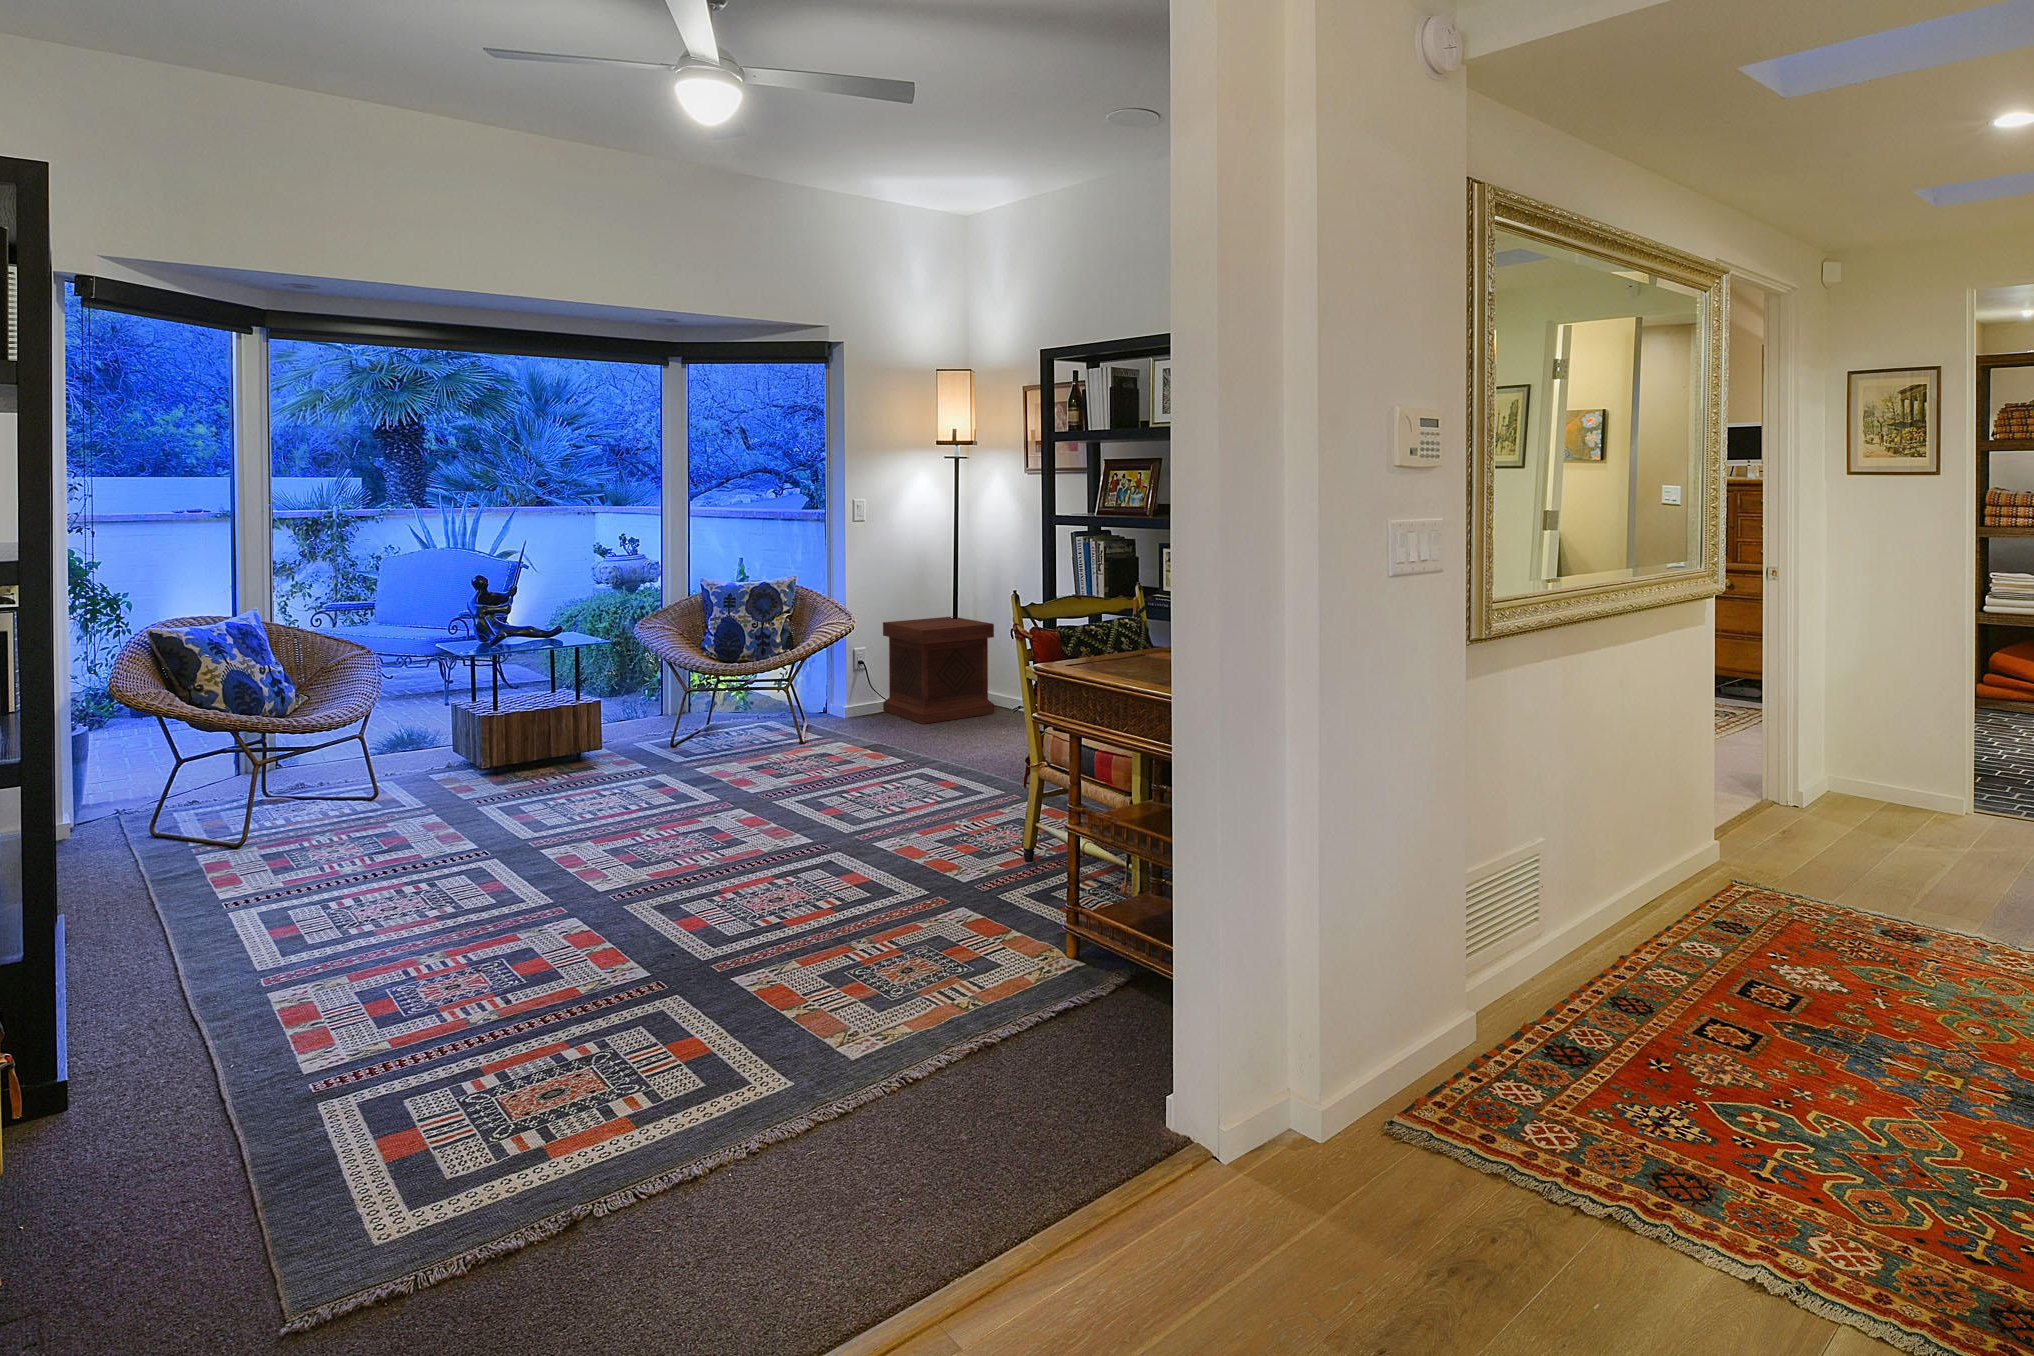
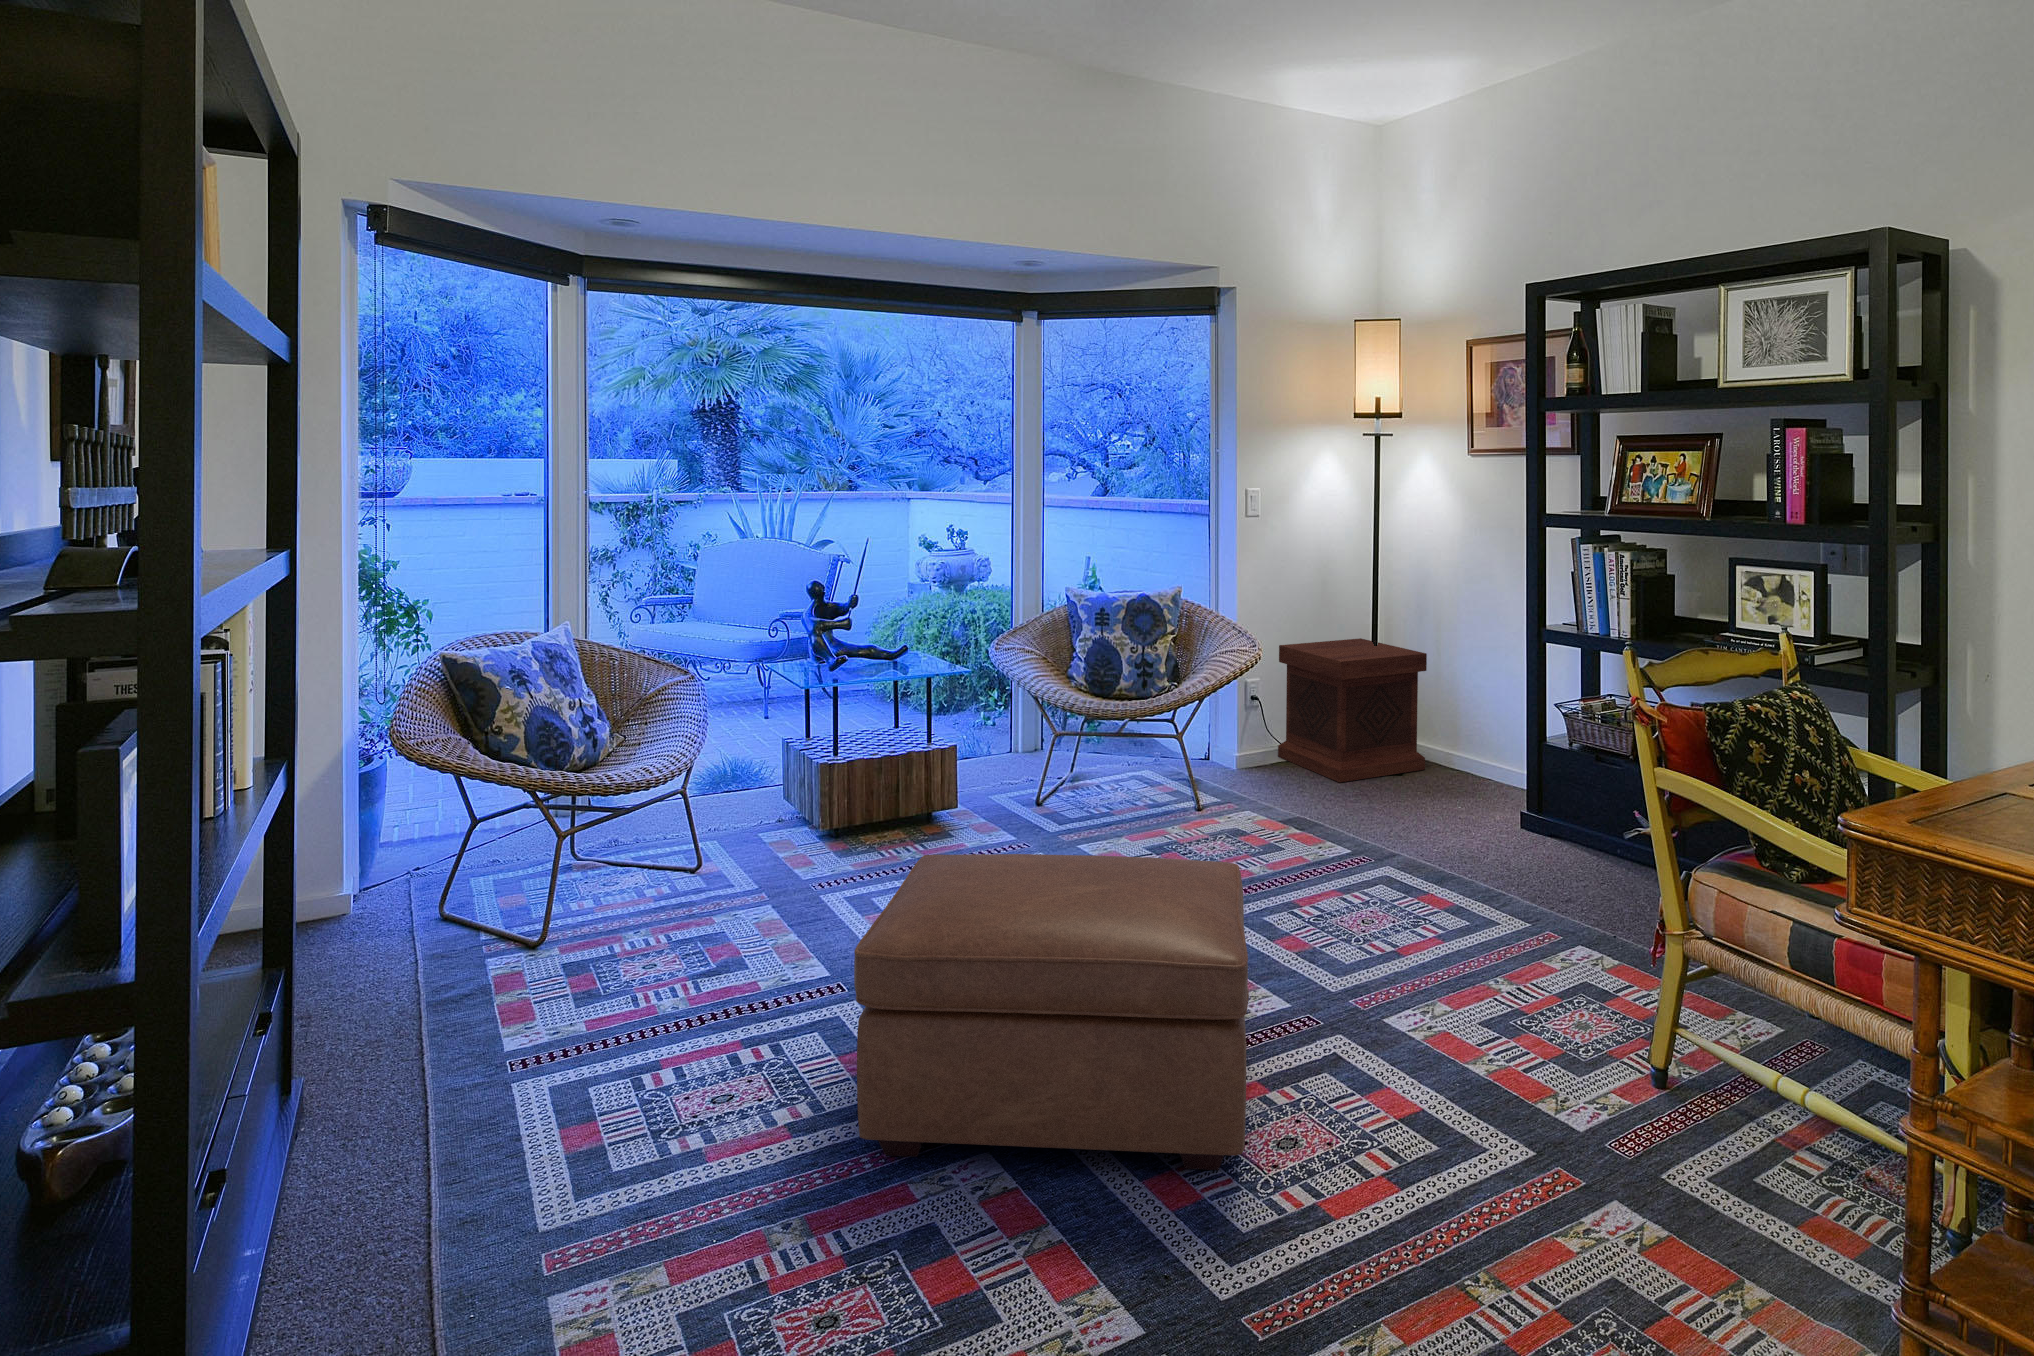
ottoman: none [481,737,770,923] -> present [854,854,1249,1170]

